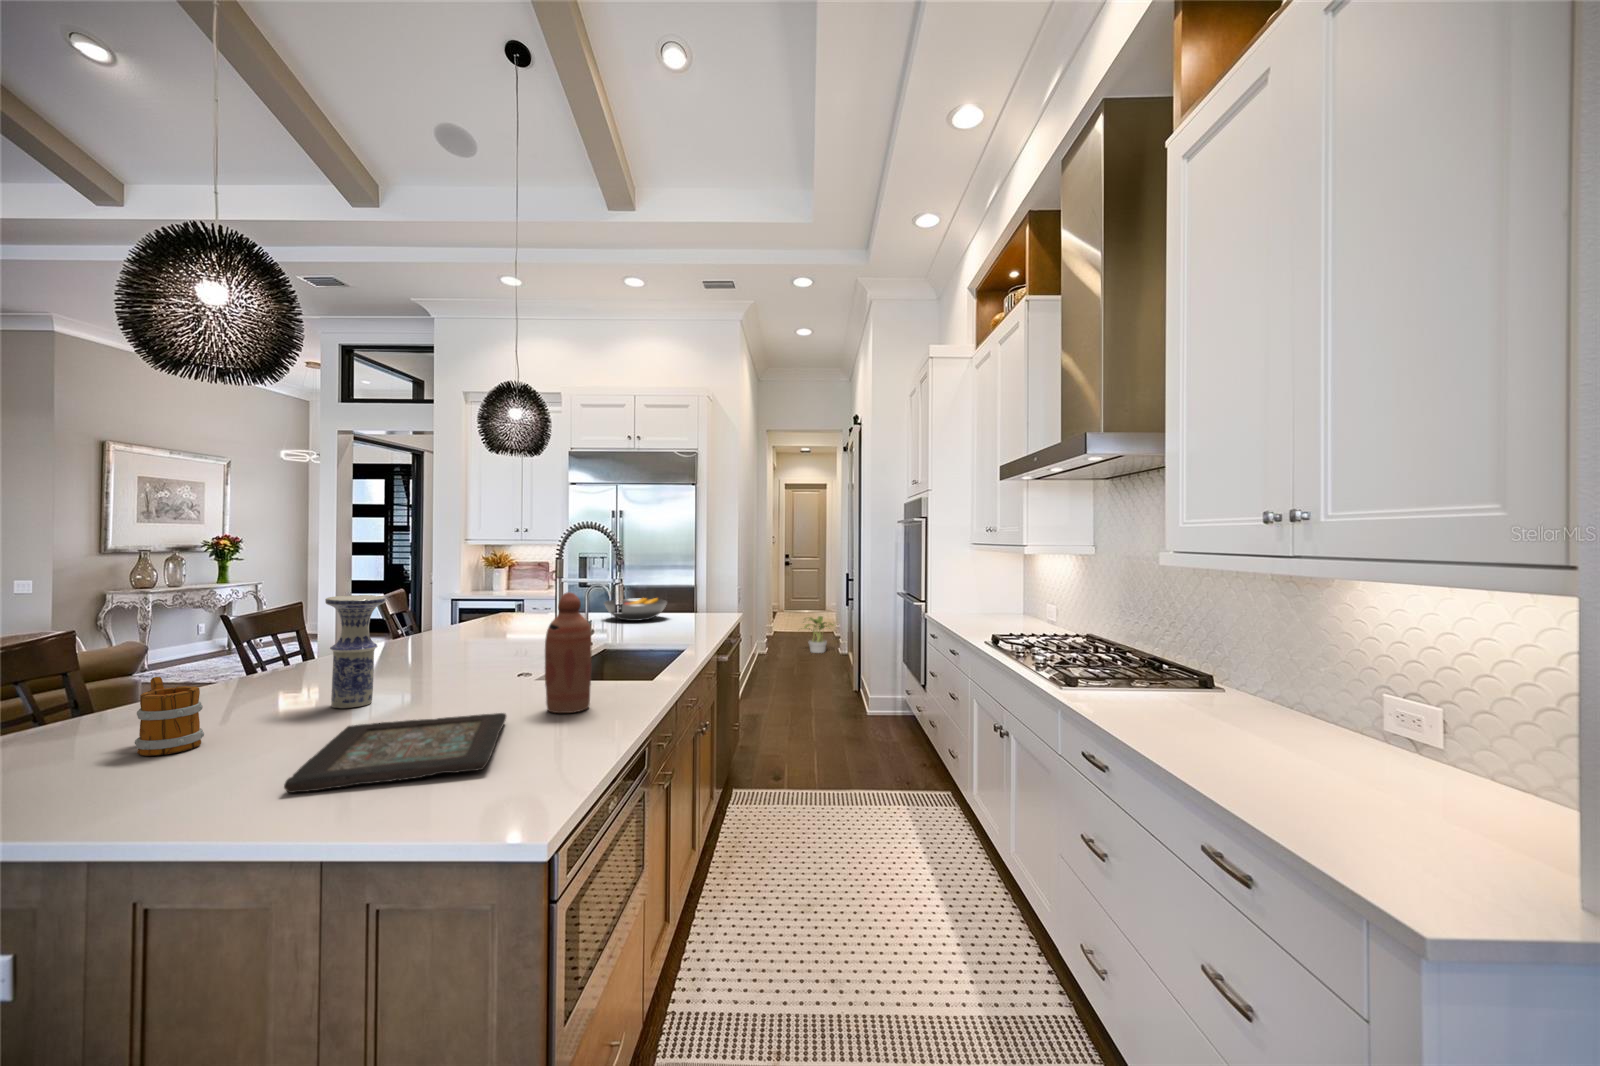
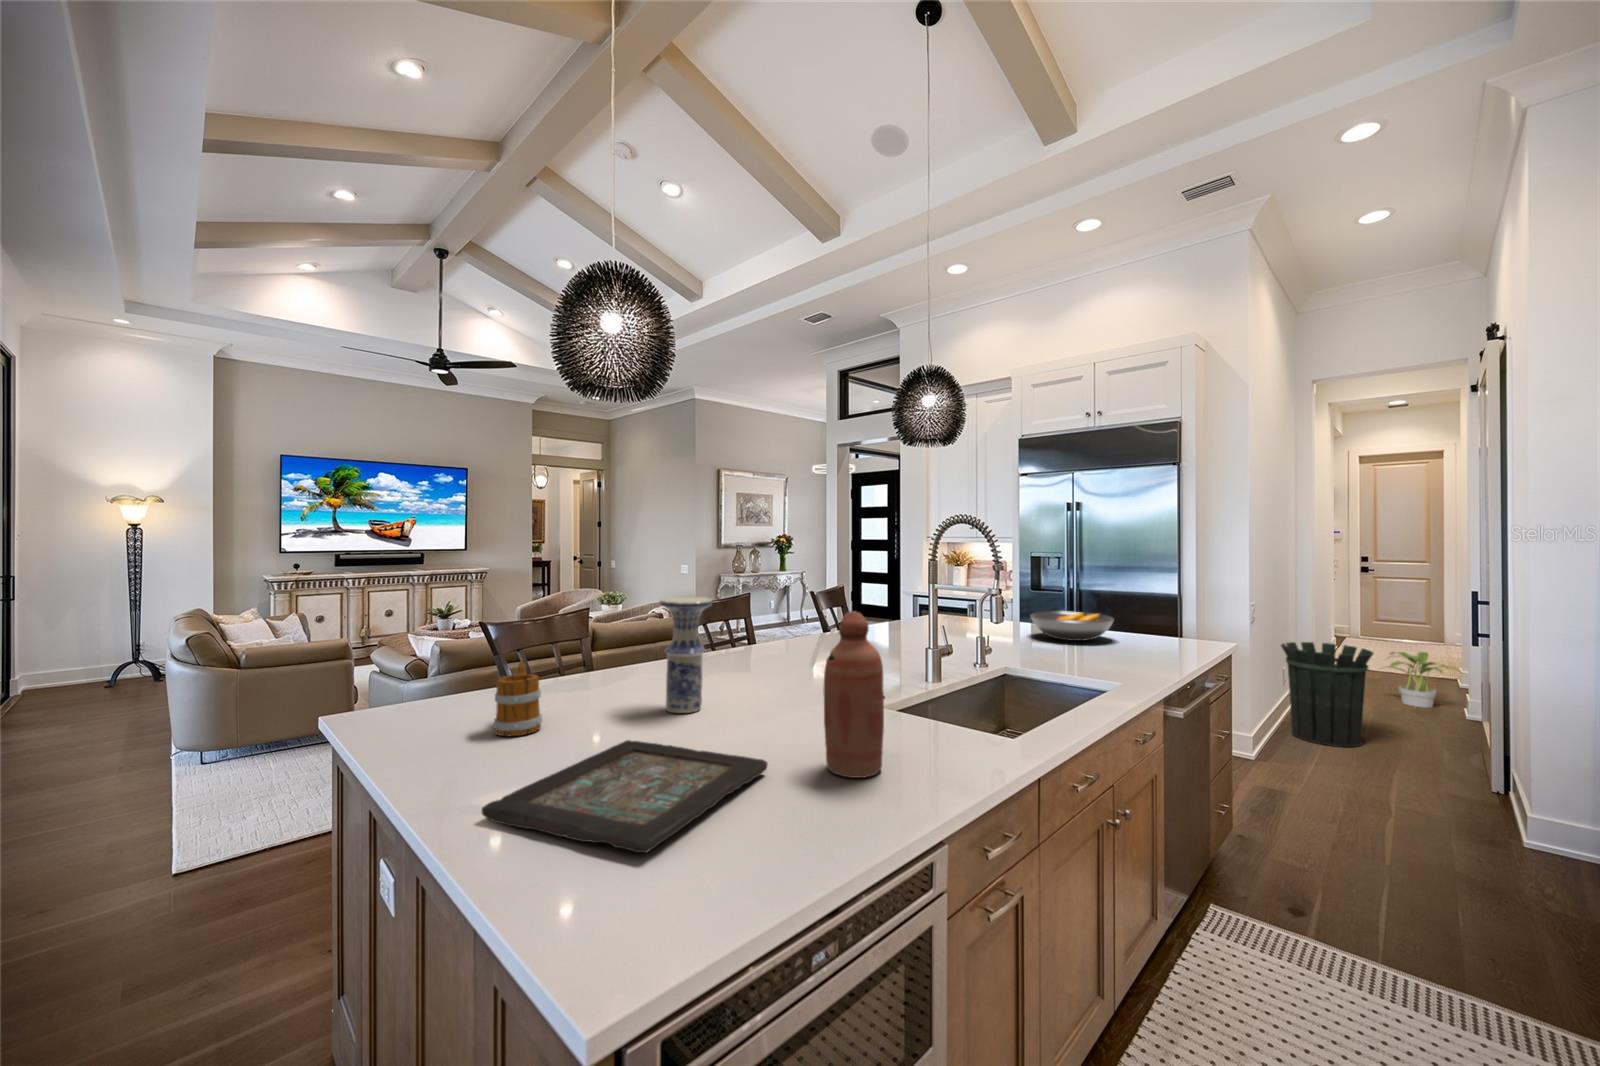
waste bin: none [750,614,800,684] -> present [1281,642,1373,747]

